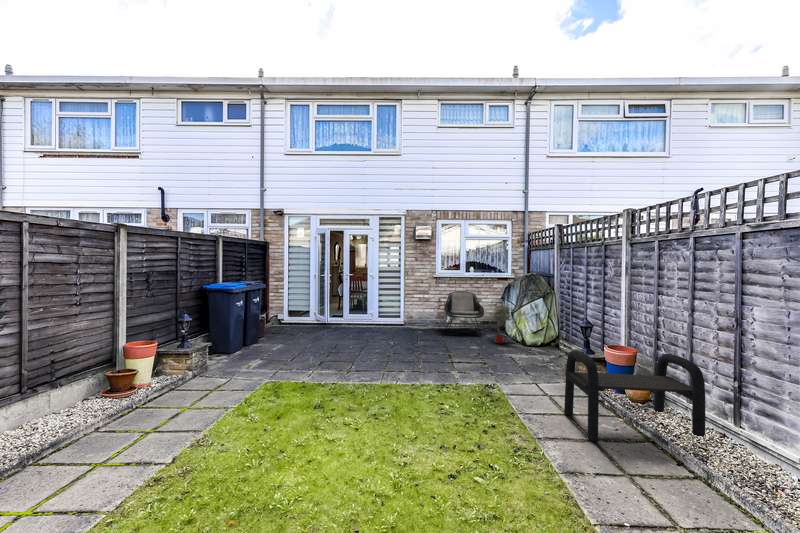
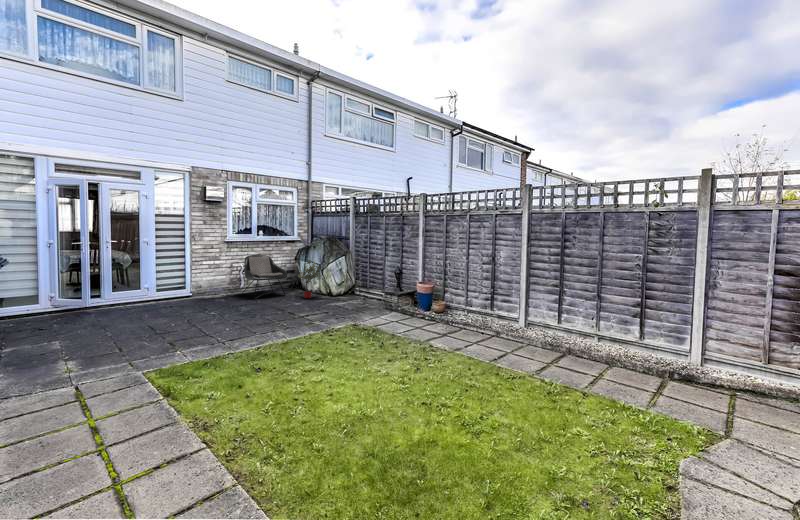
bench: present [564,350,705,441] -> none [412,281,478,335]

